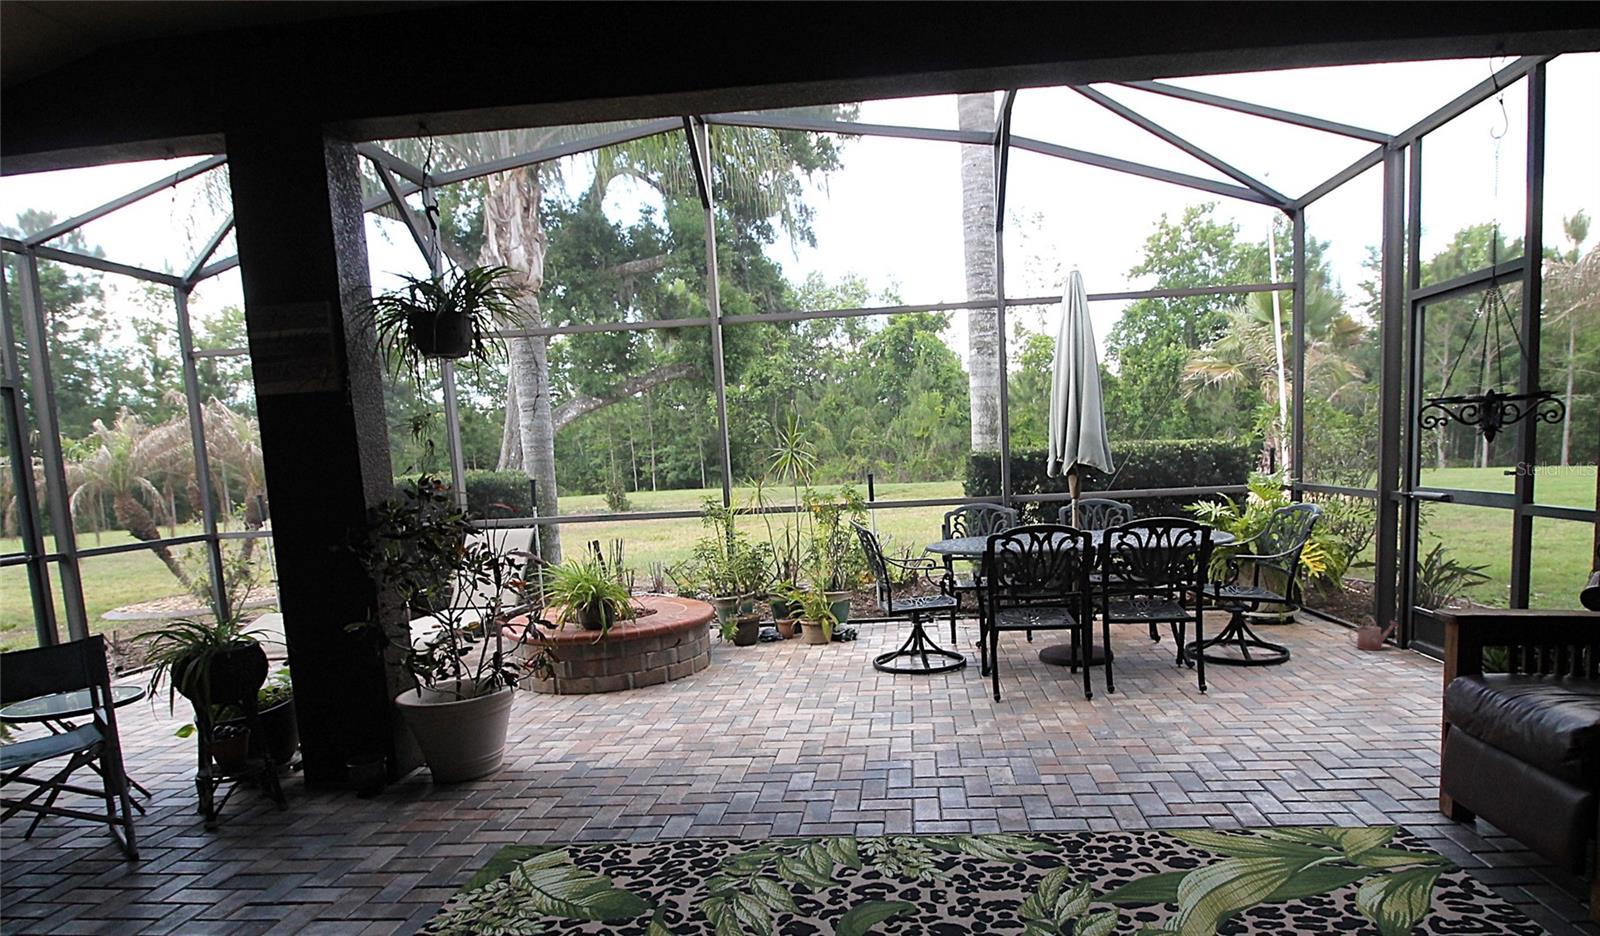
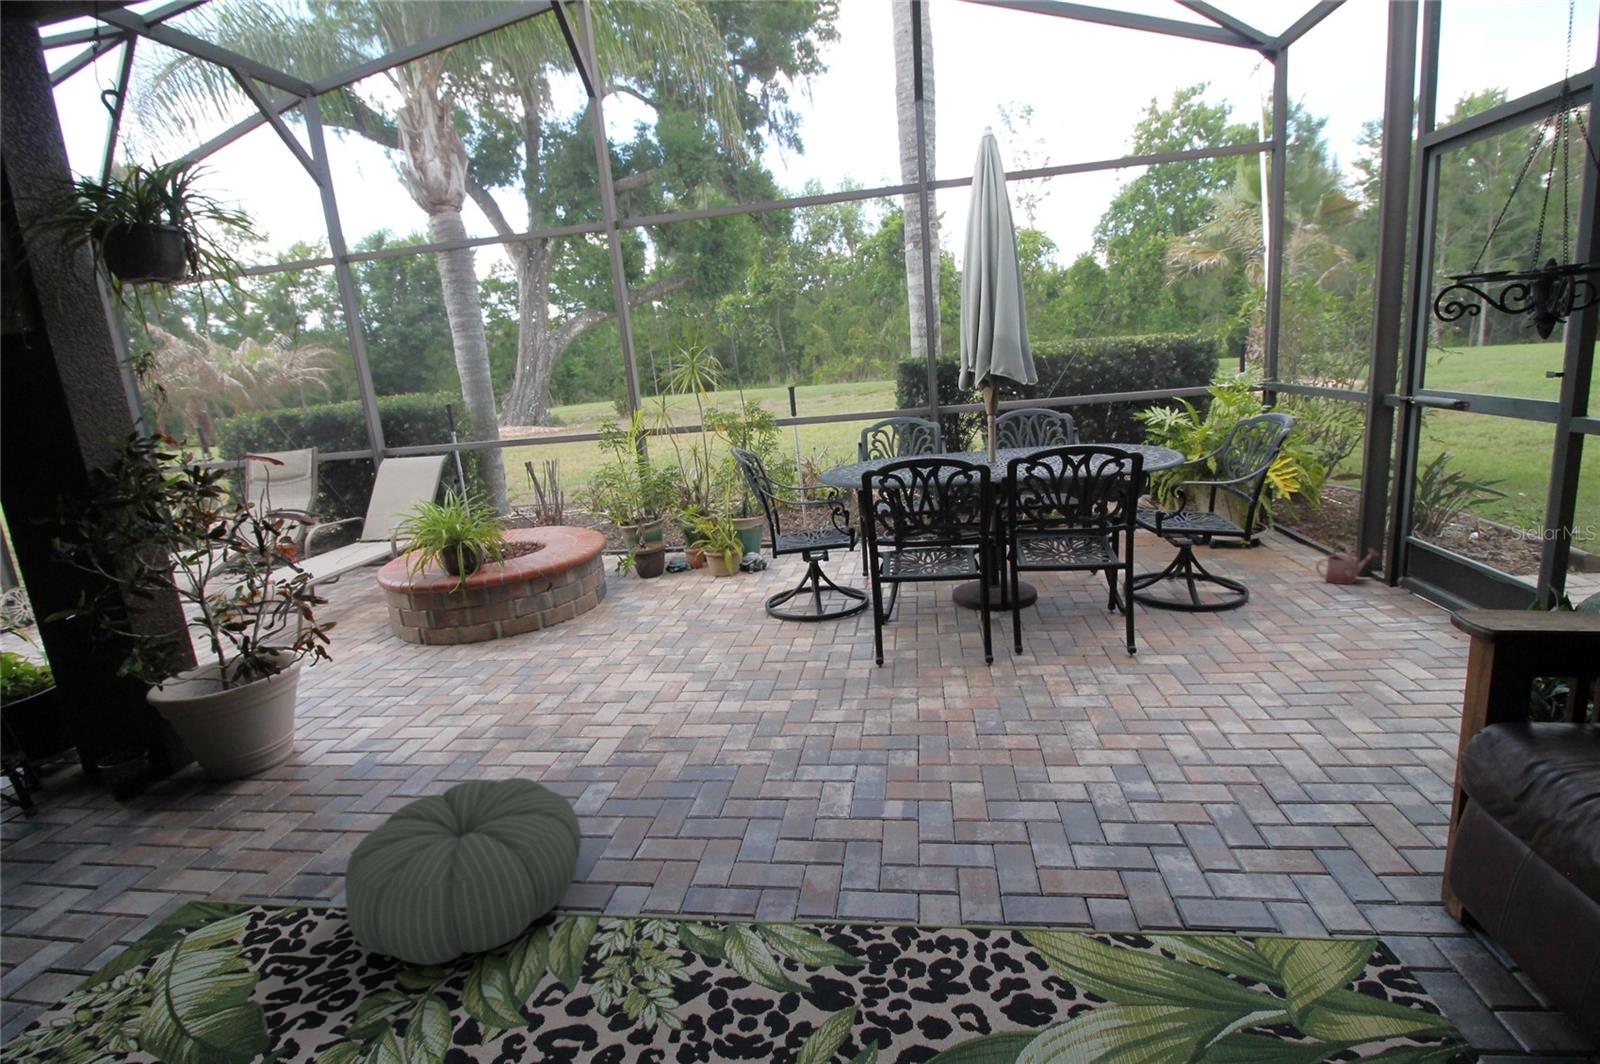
pouf: none [690,745,848,853] -> present [345,778,581,965]

